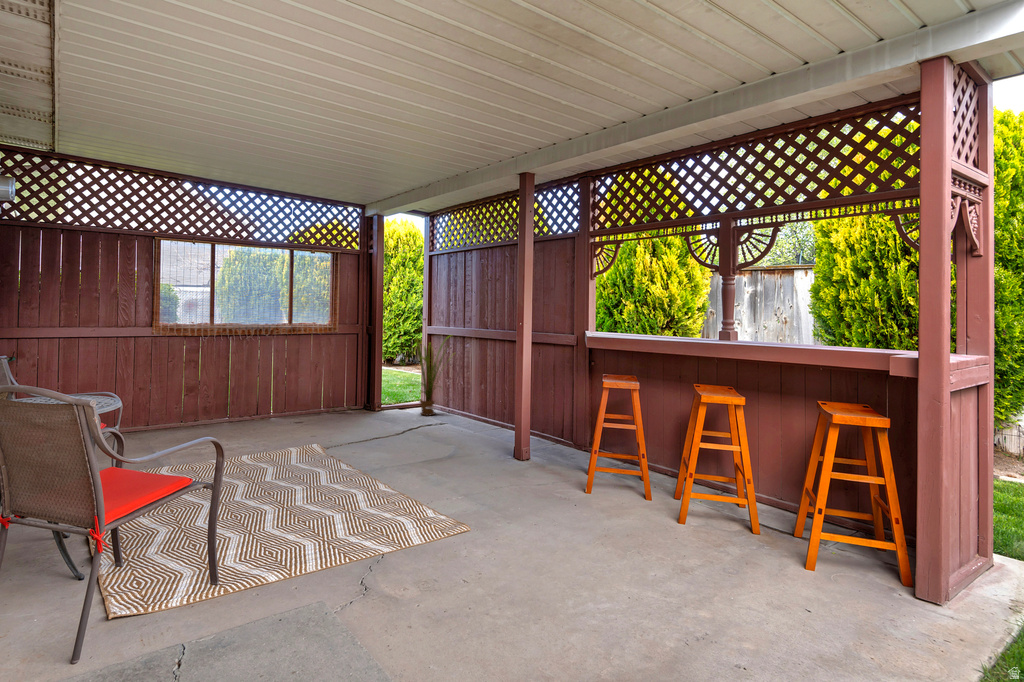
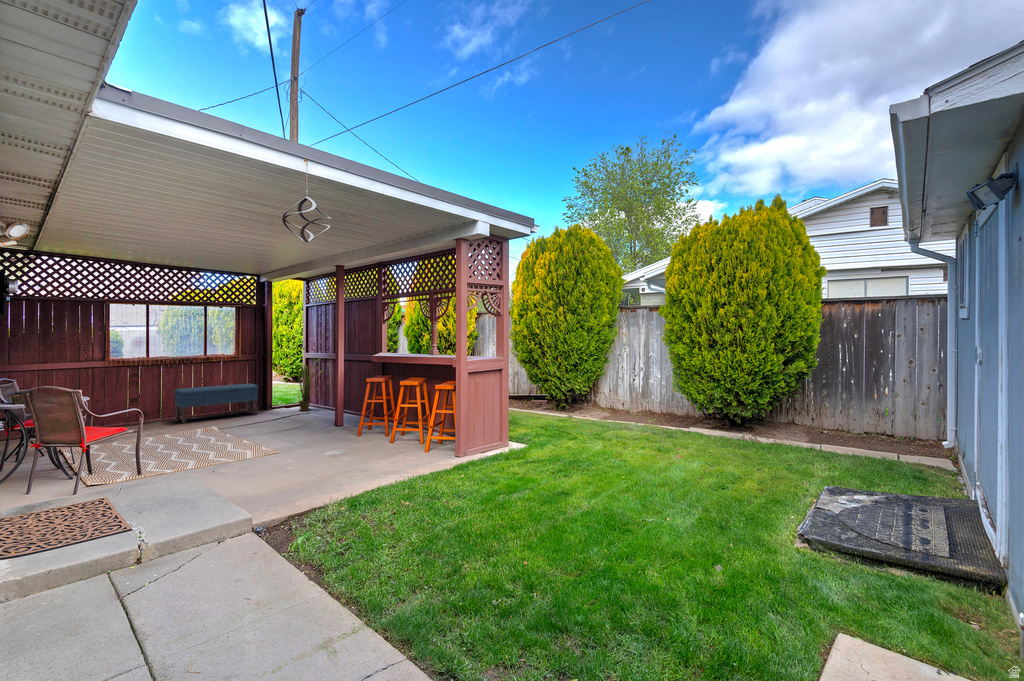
bench: none [247,370,364,427] -> present [174,383,259,423]

